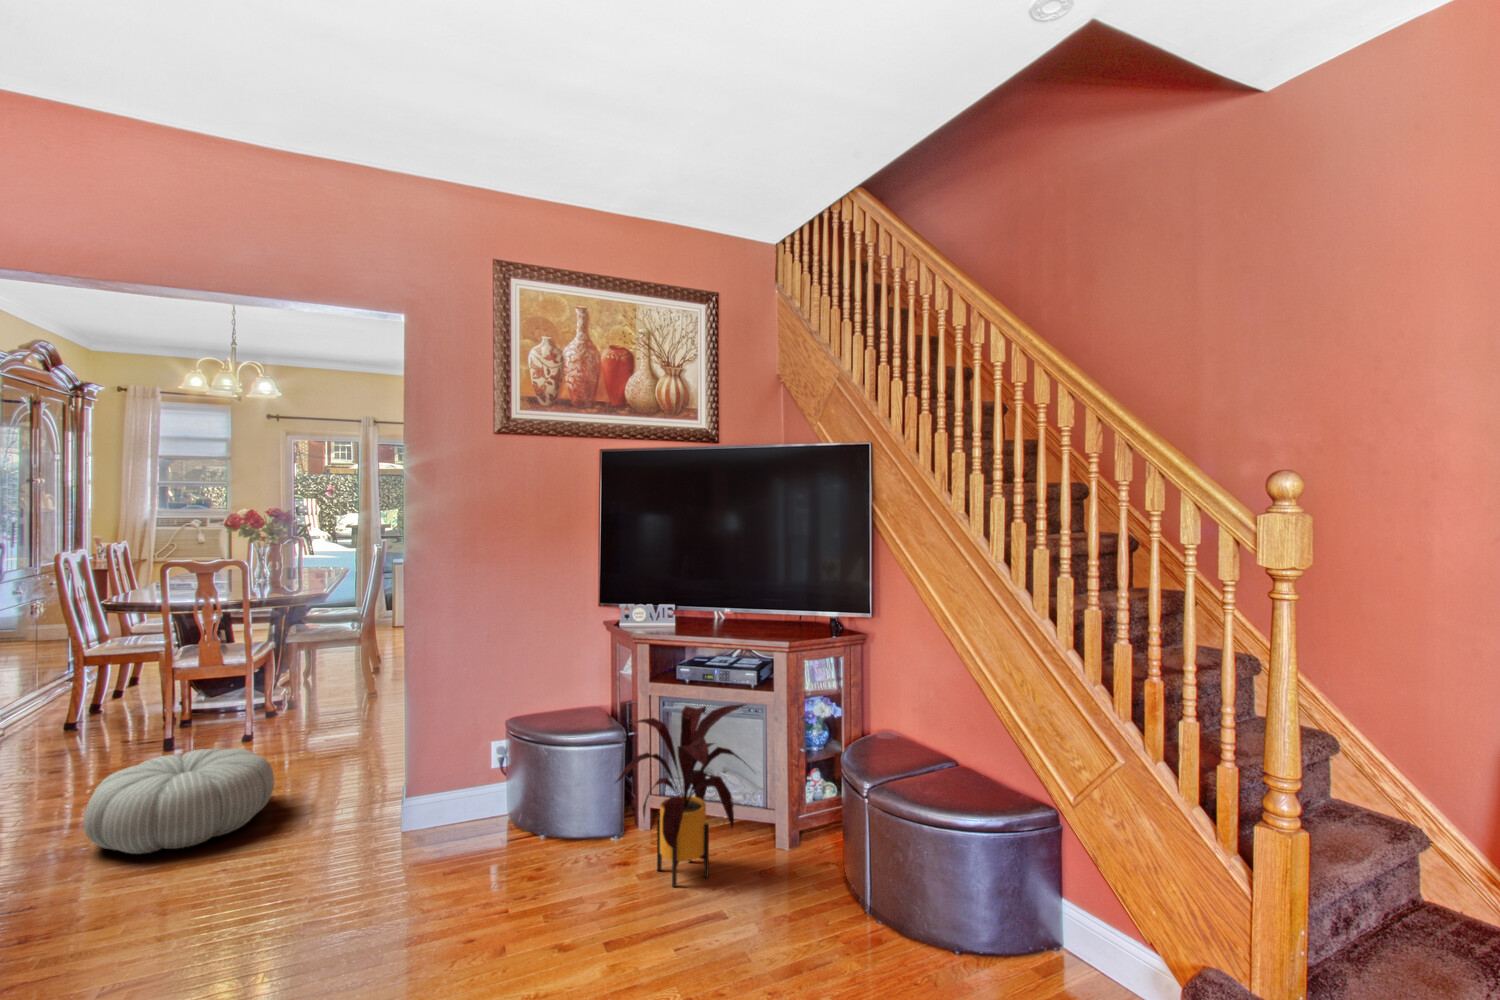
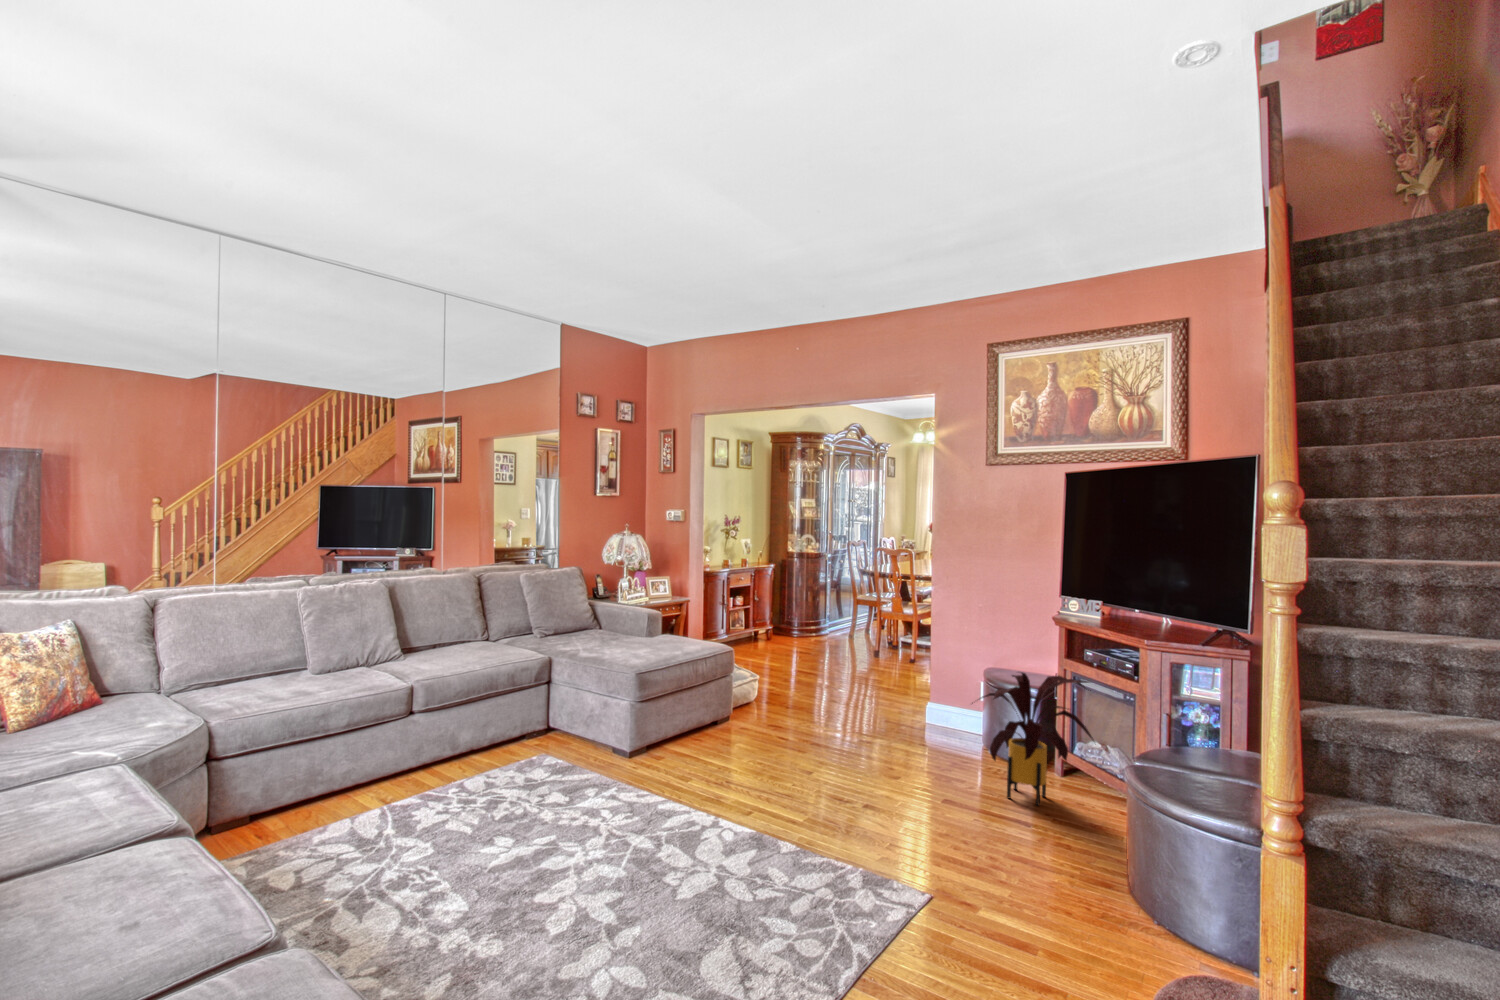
pouf: present [84,748,274,854] -> none [808,648,888,693]

